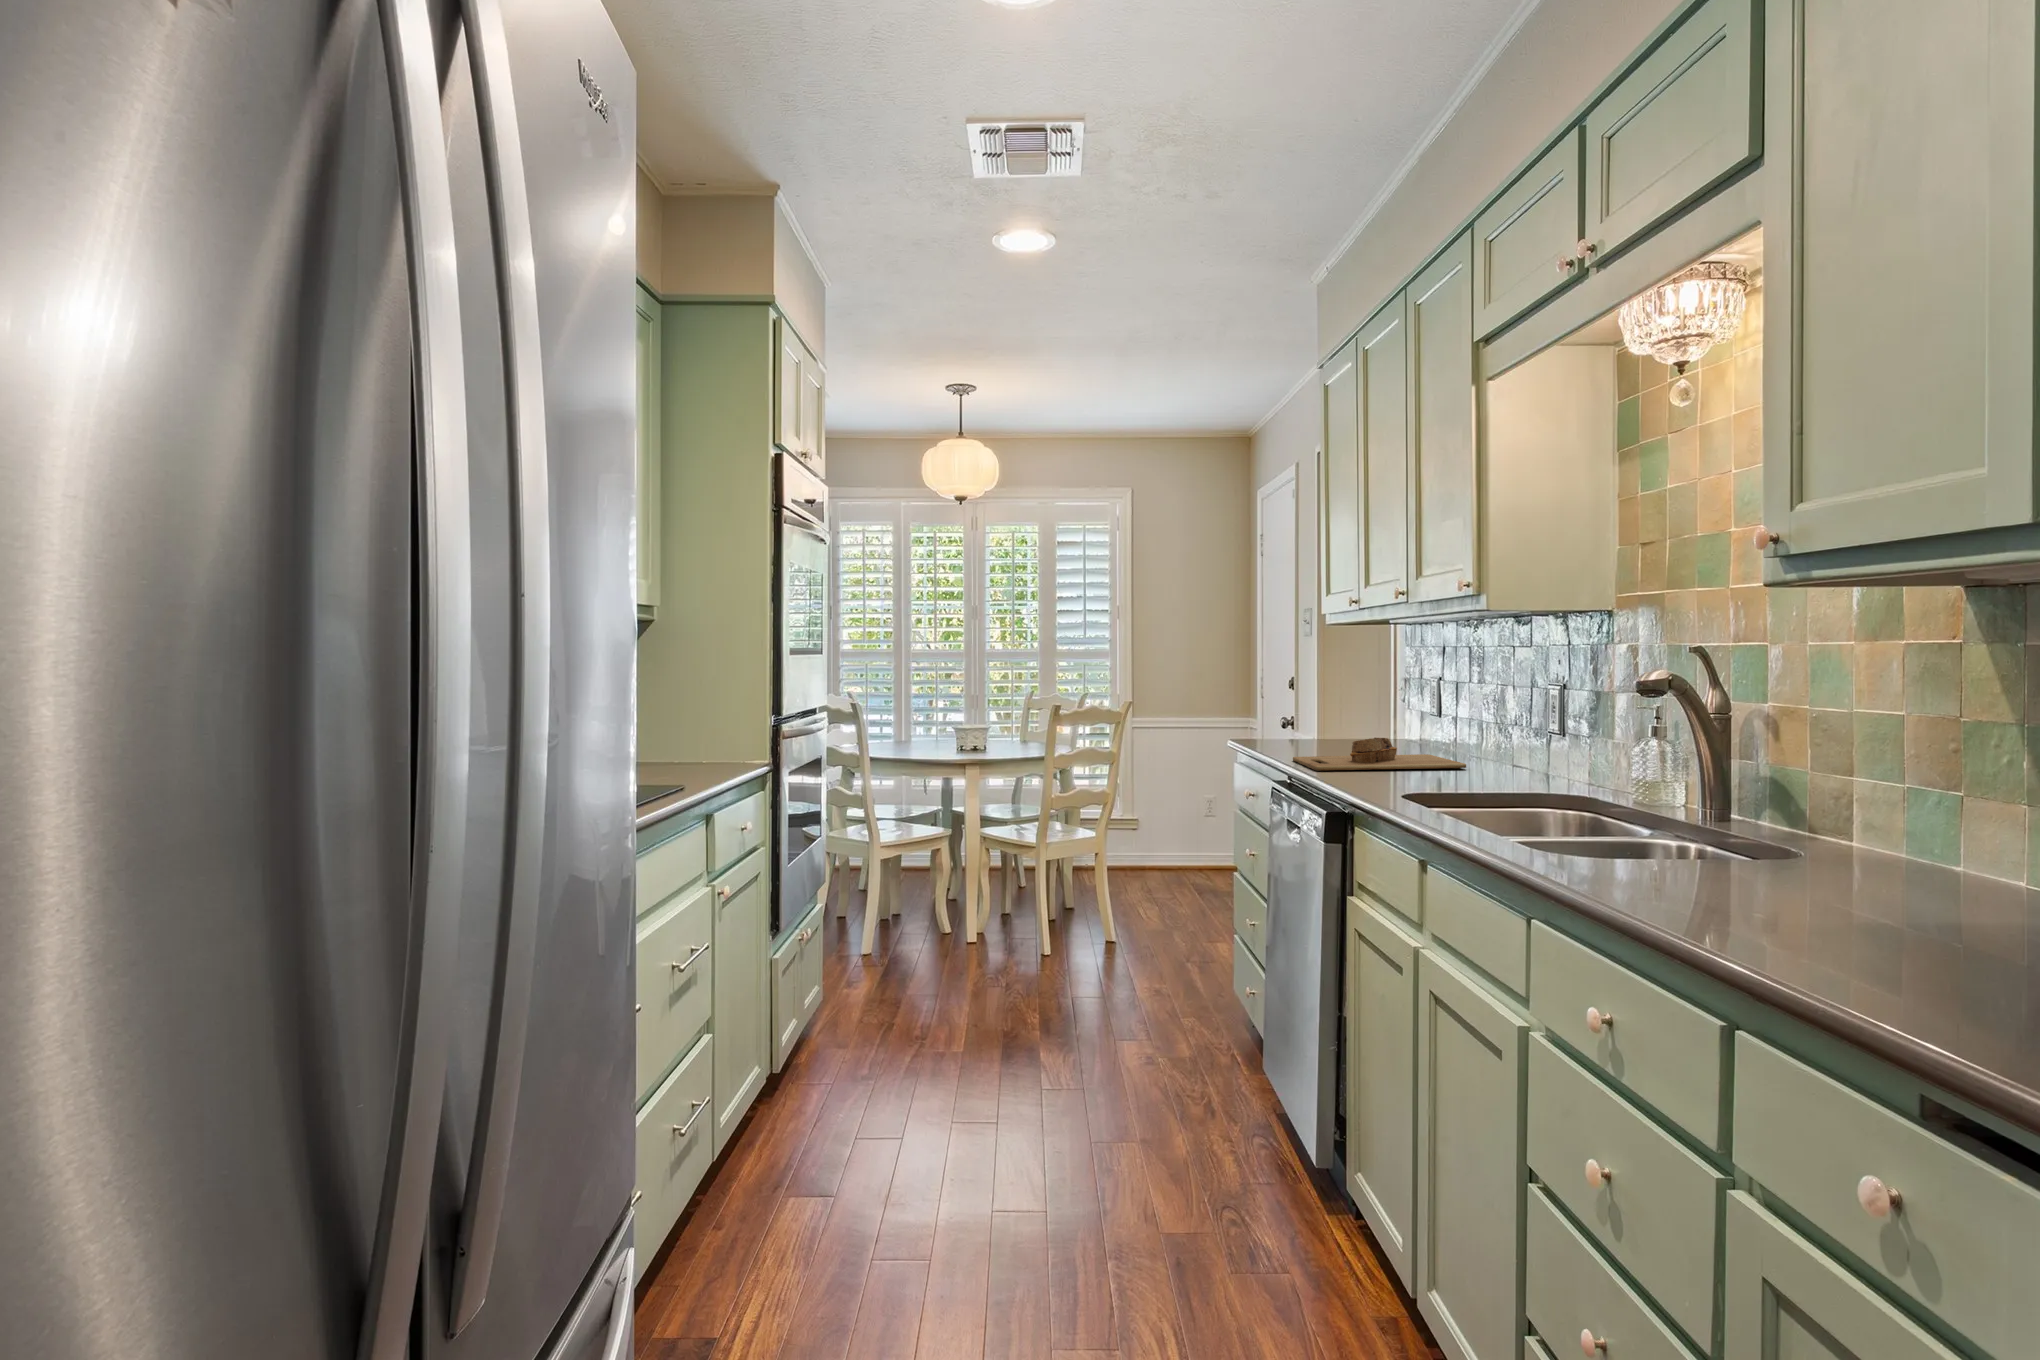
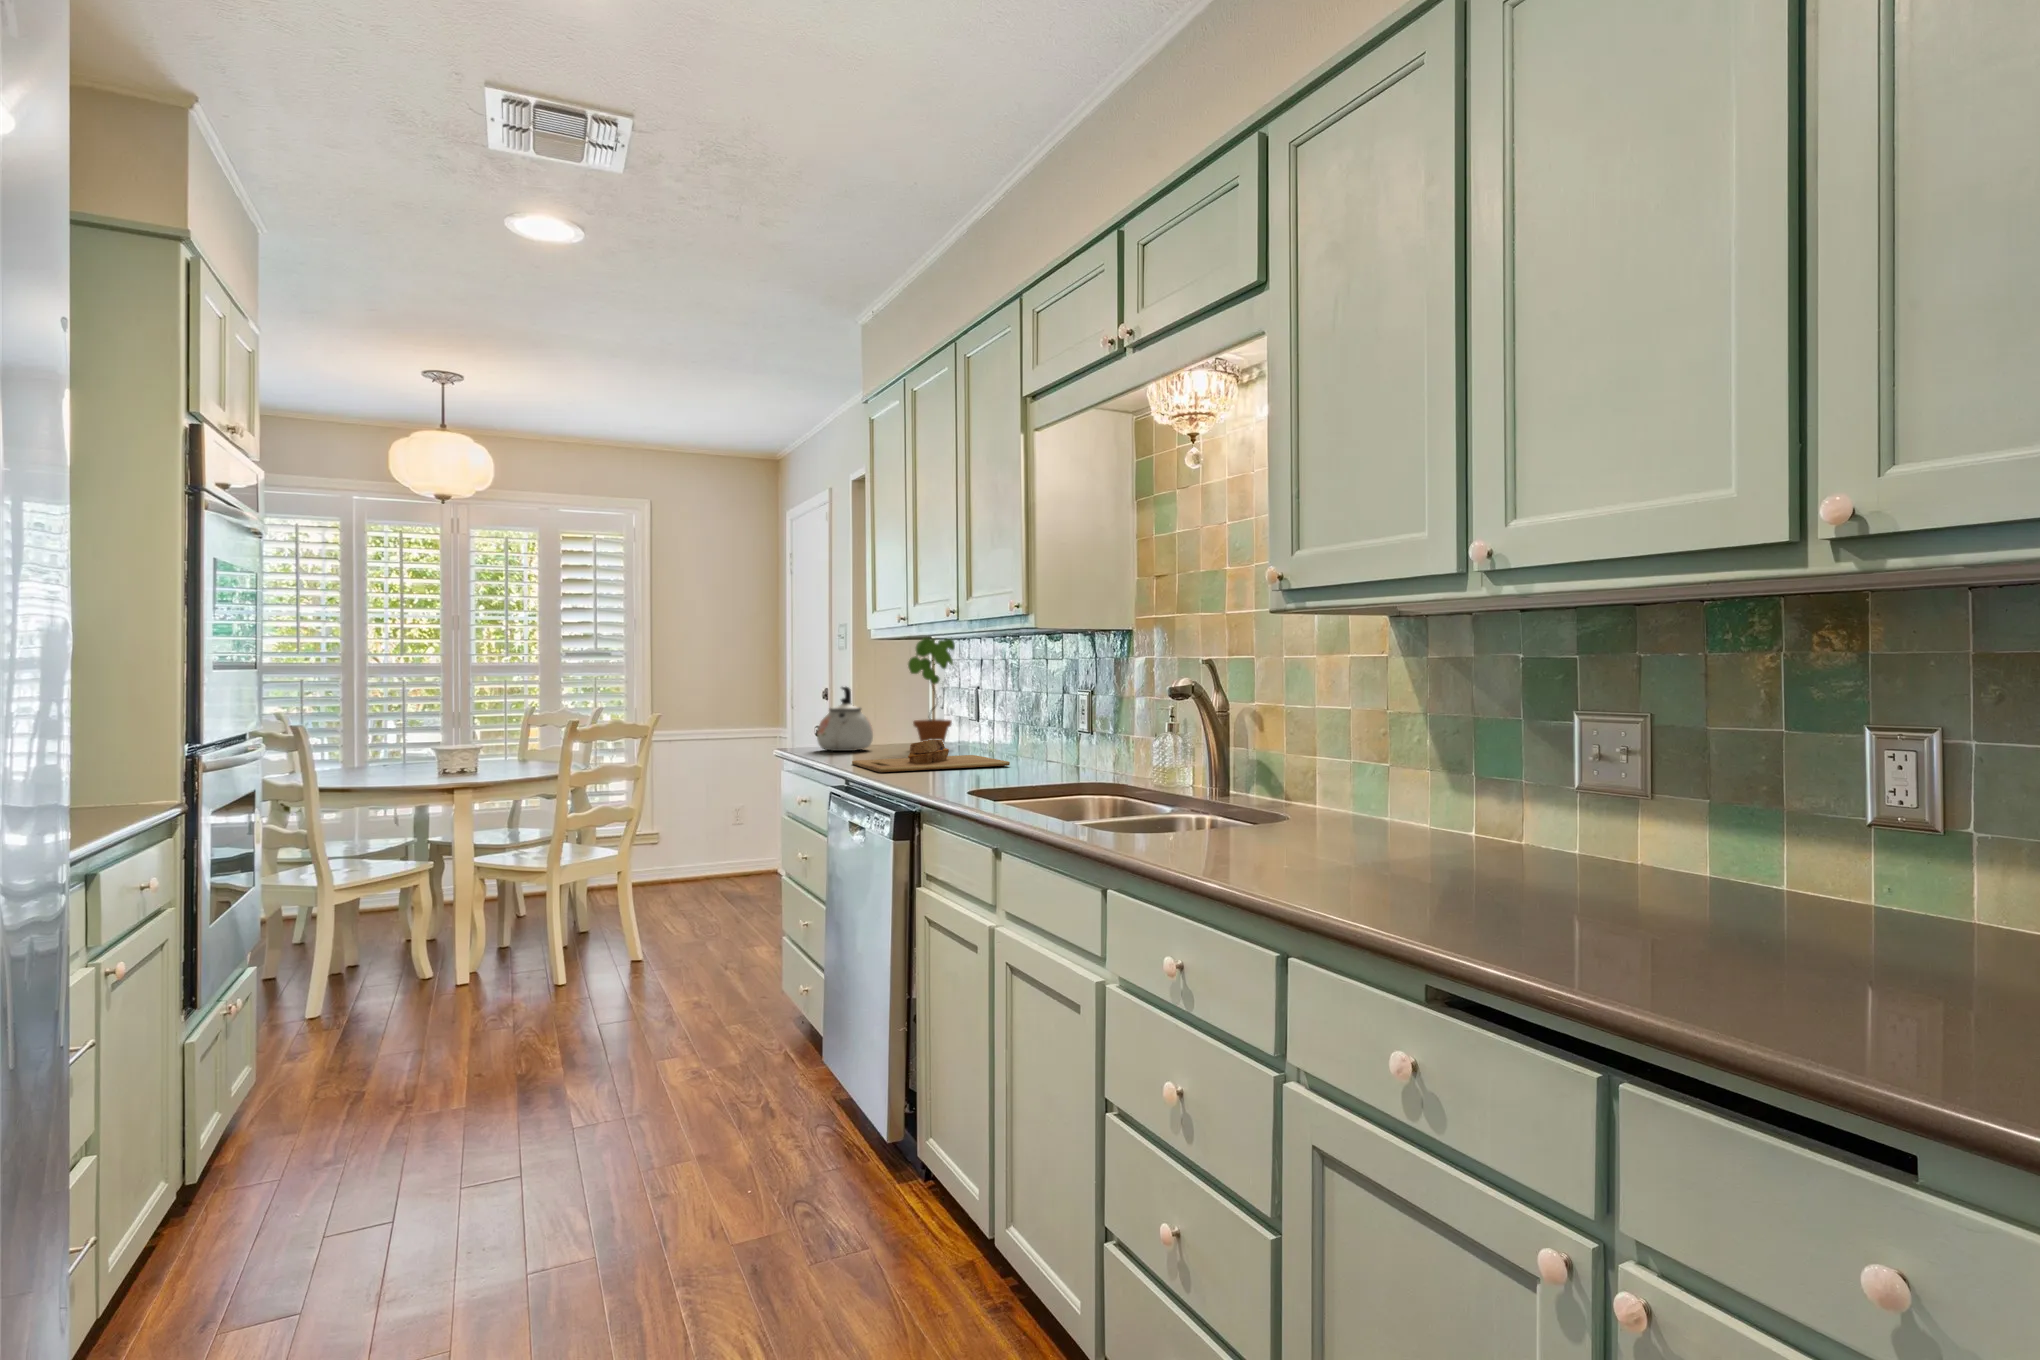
potted plant: none [1358,624,1411,746] -> present [908,638,955,742]
kettle: none [1265,680,1323,746] -> present [817,687,873,751]

